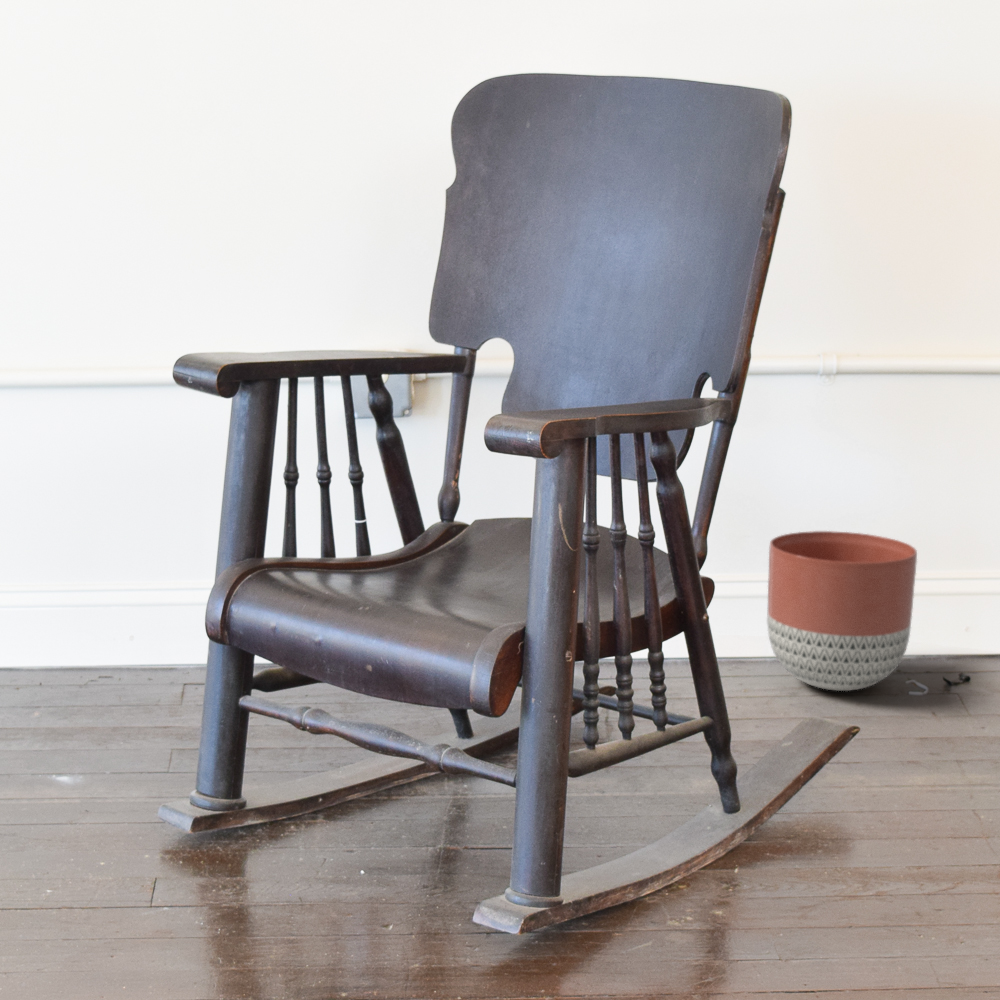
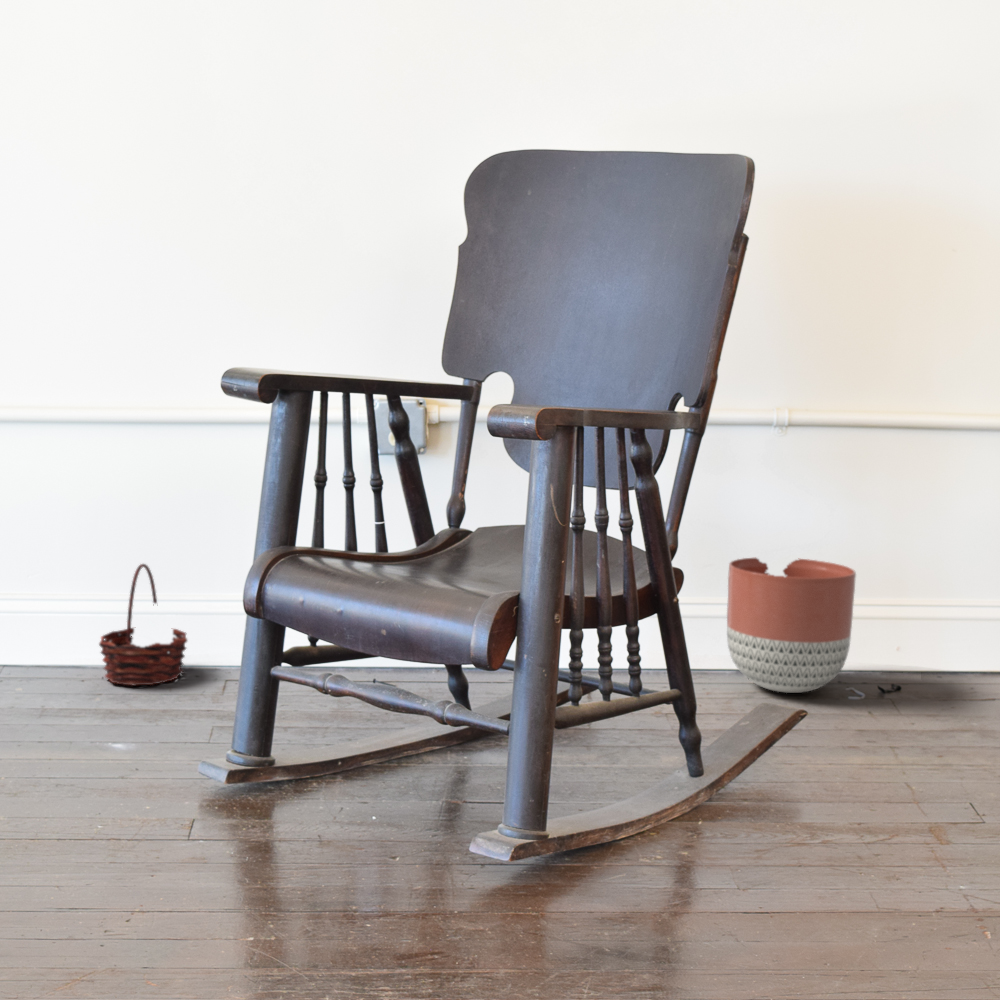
basket: none [45,557,147,698] -> present [99,564,187,686]

